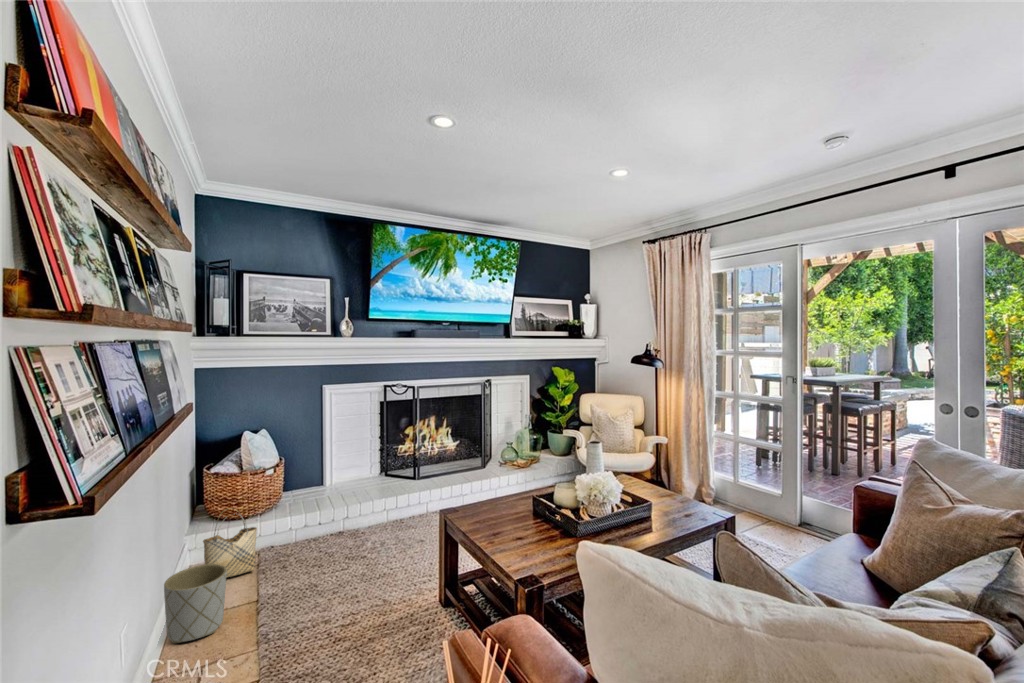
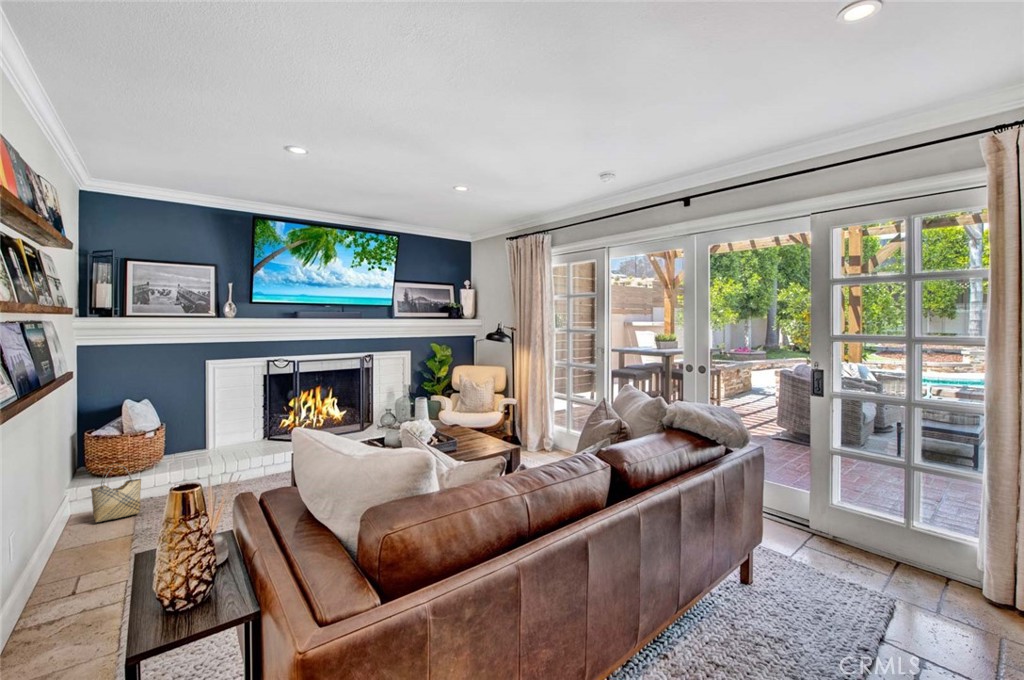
planter: present [164,564,227,643] -> none [54,502,110,560]

